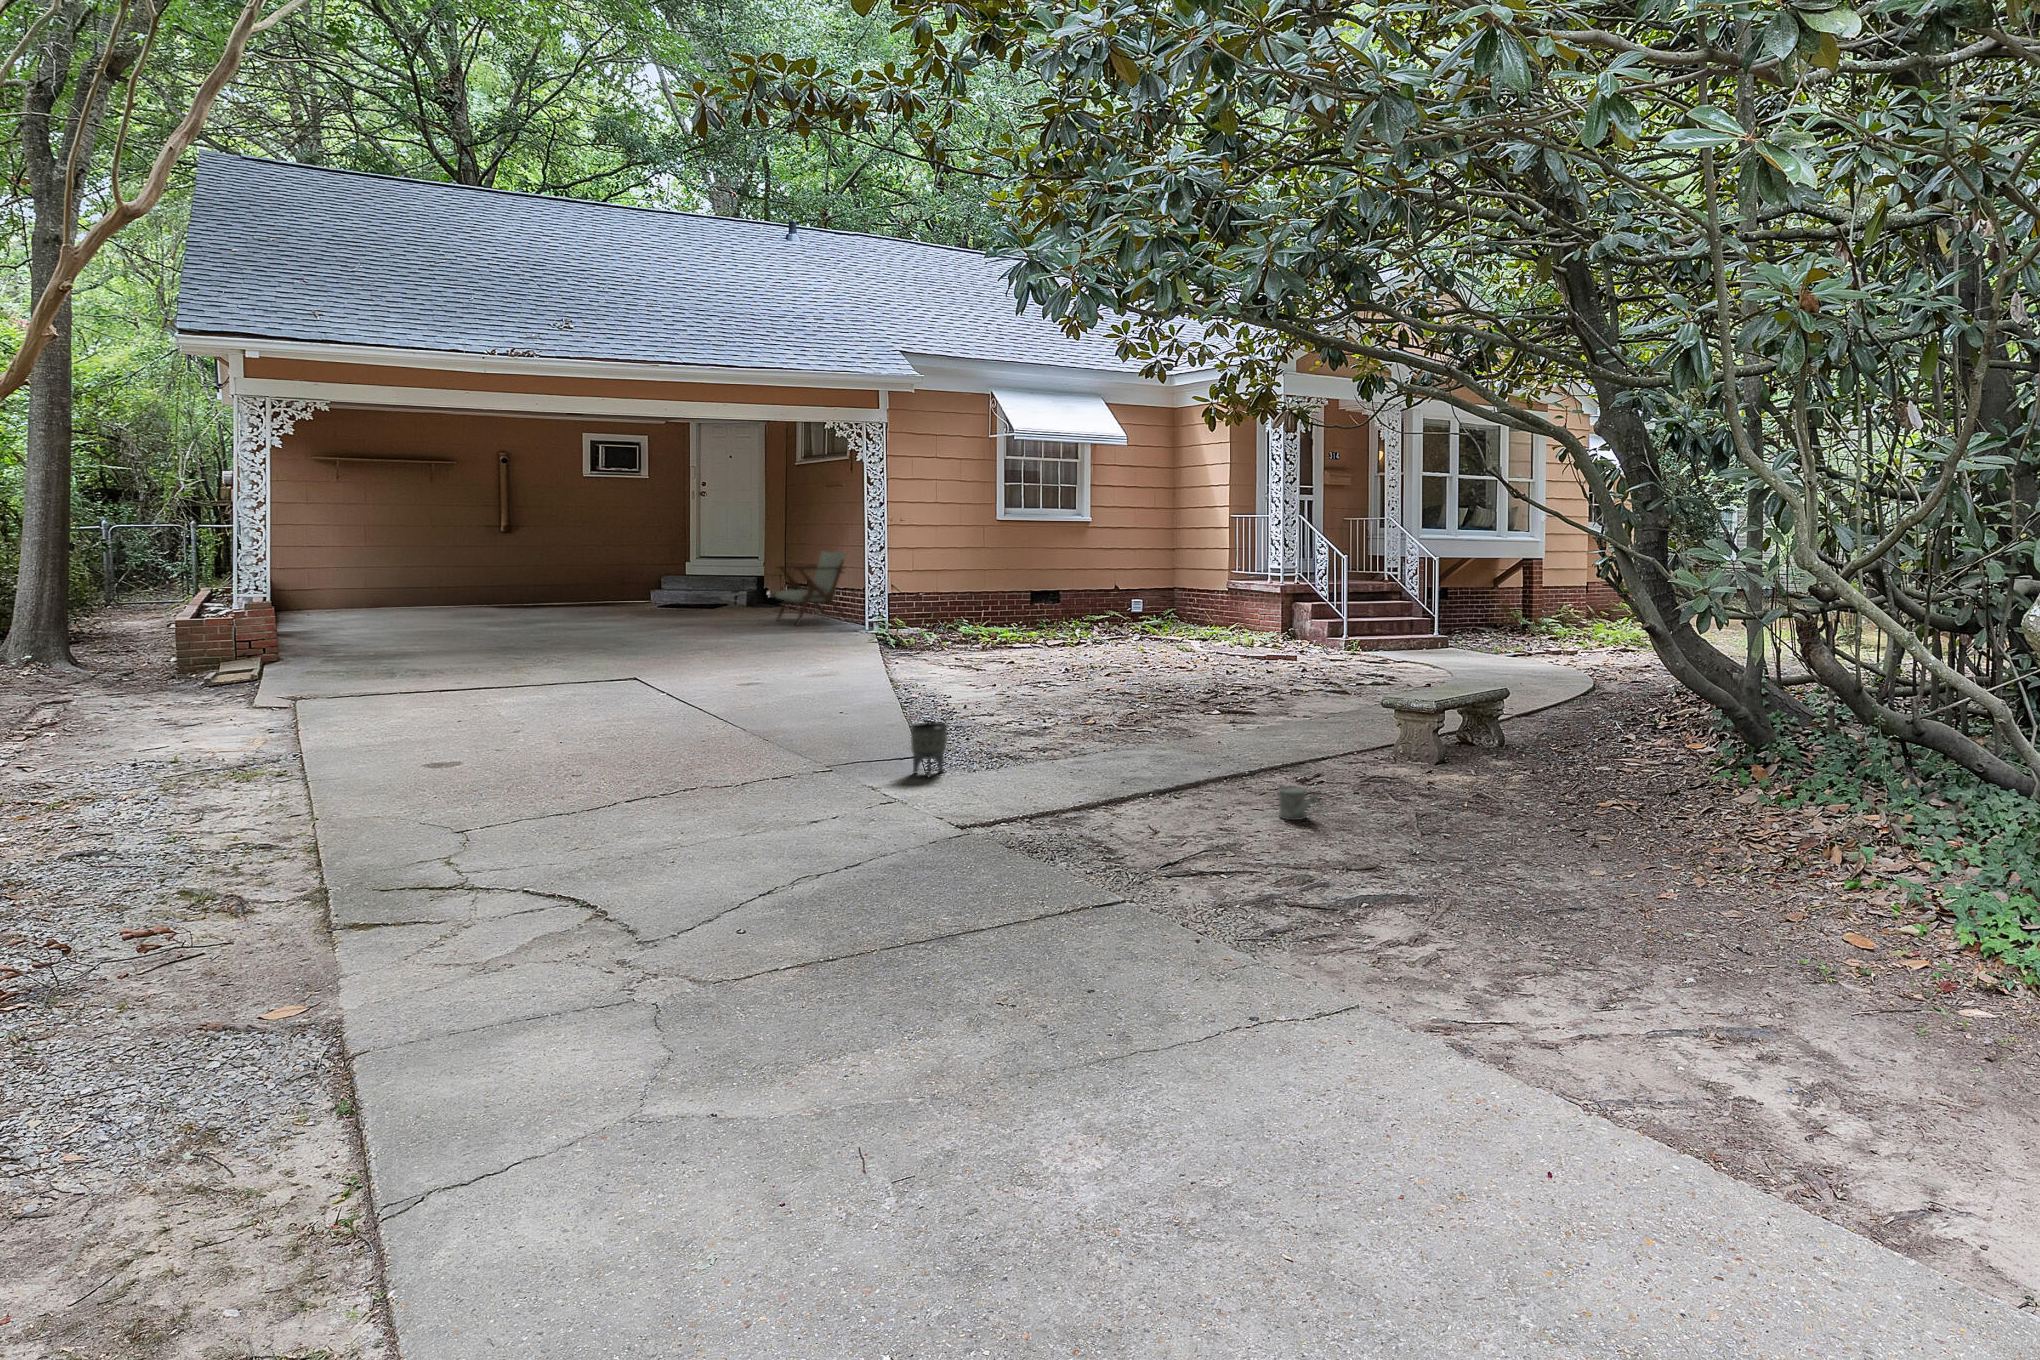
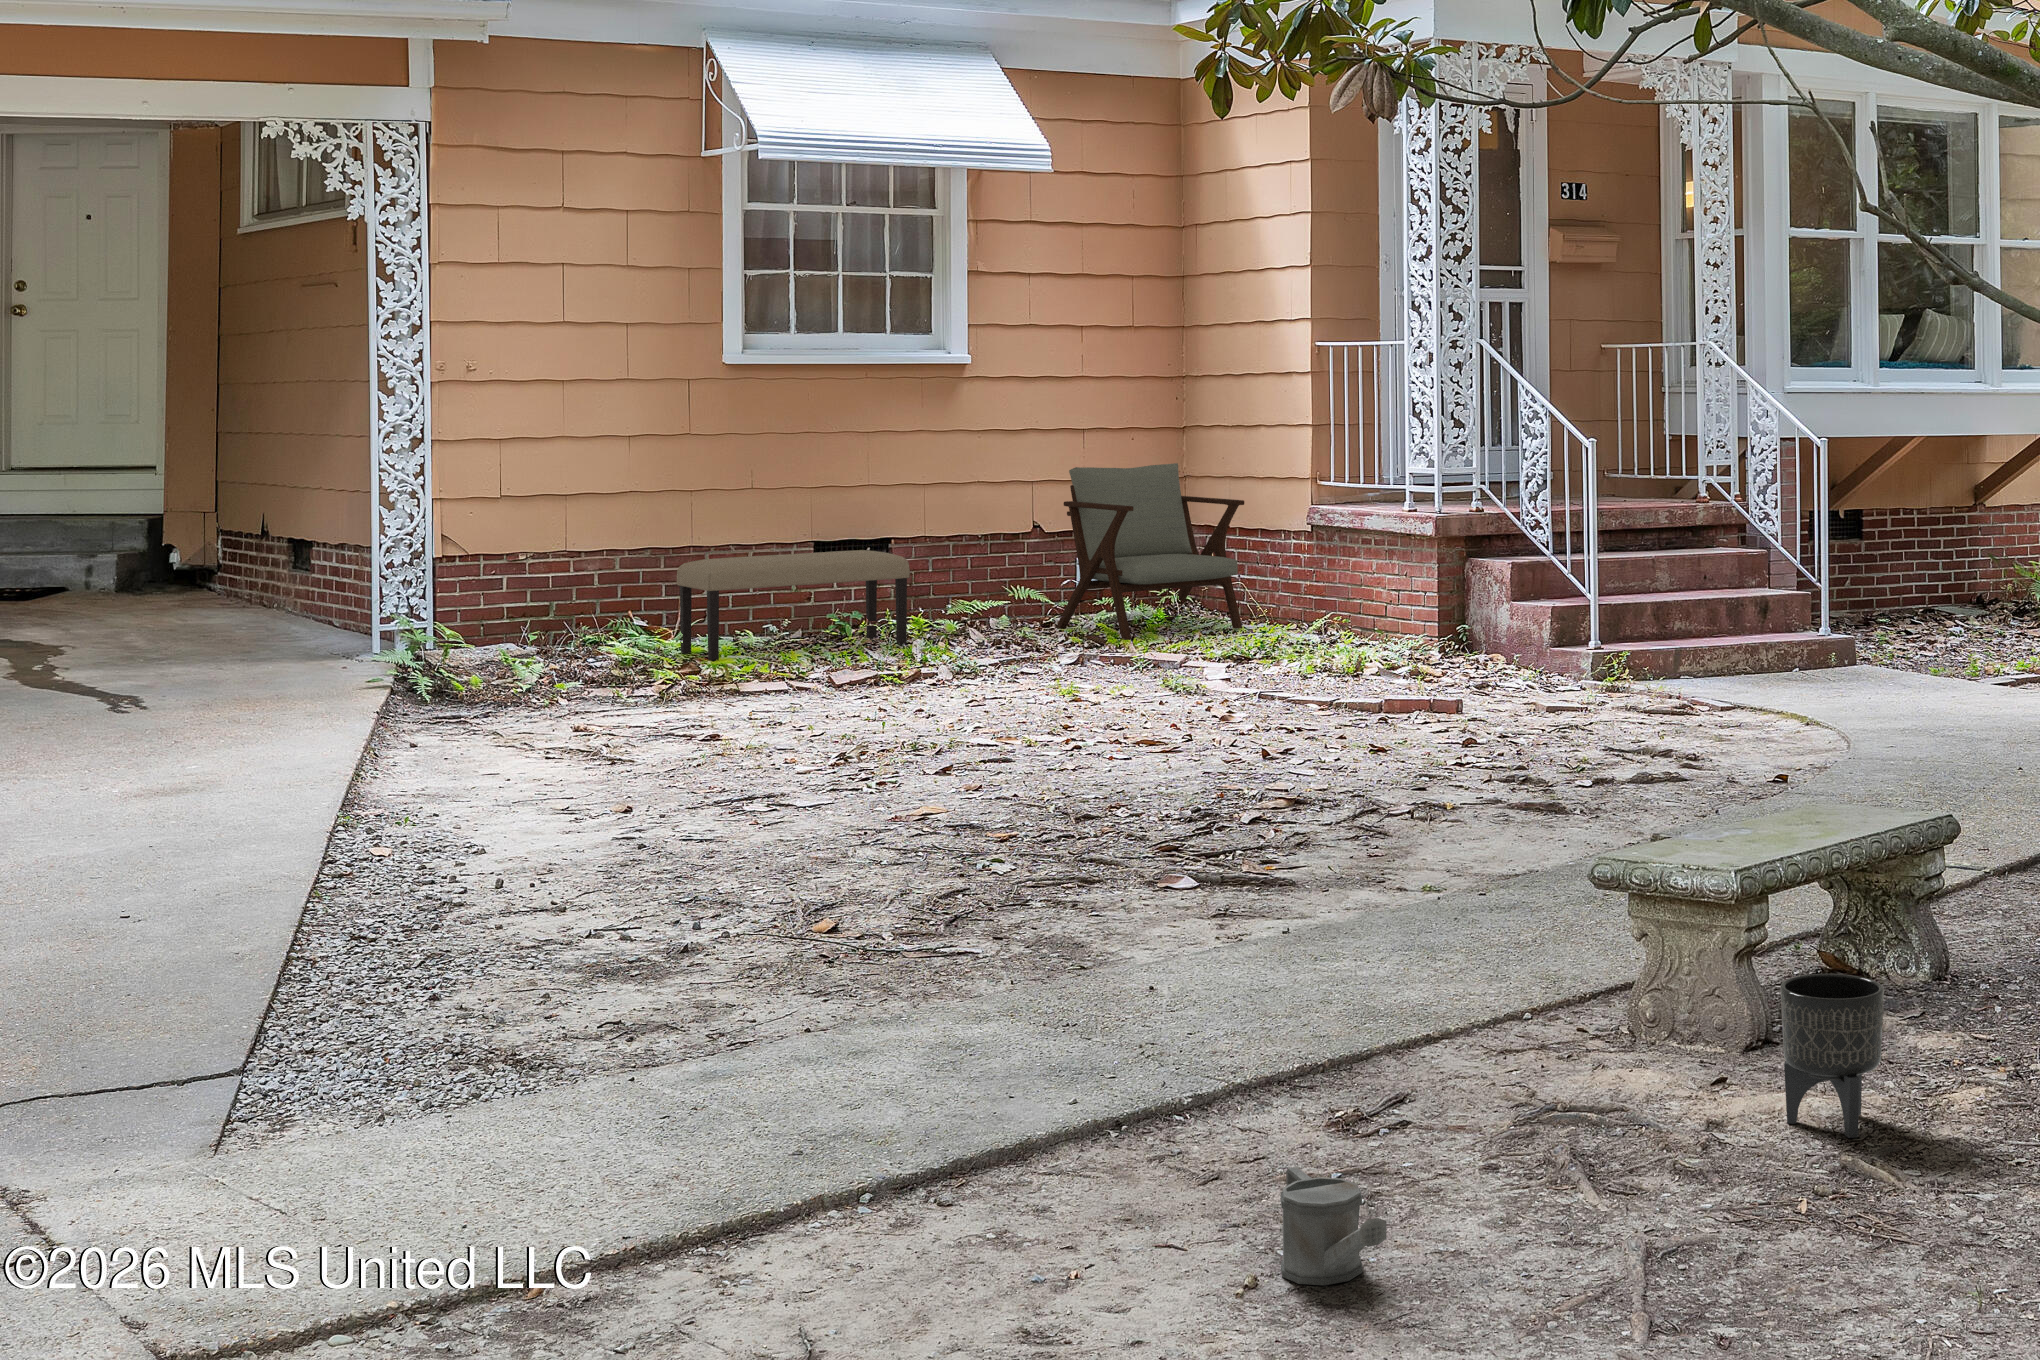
lounge chair: present [776,551,846,625] -> present [1056,463,1244,639]
bench: none [979,596,1069,638] -> present [677,550,910,661]
planter: present [911,722,947,777] -> present [1780,974,1884,1138]

